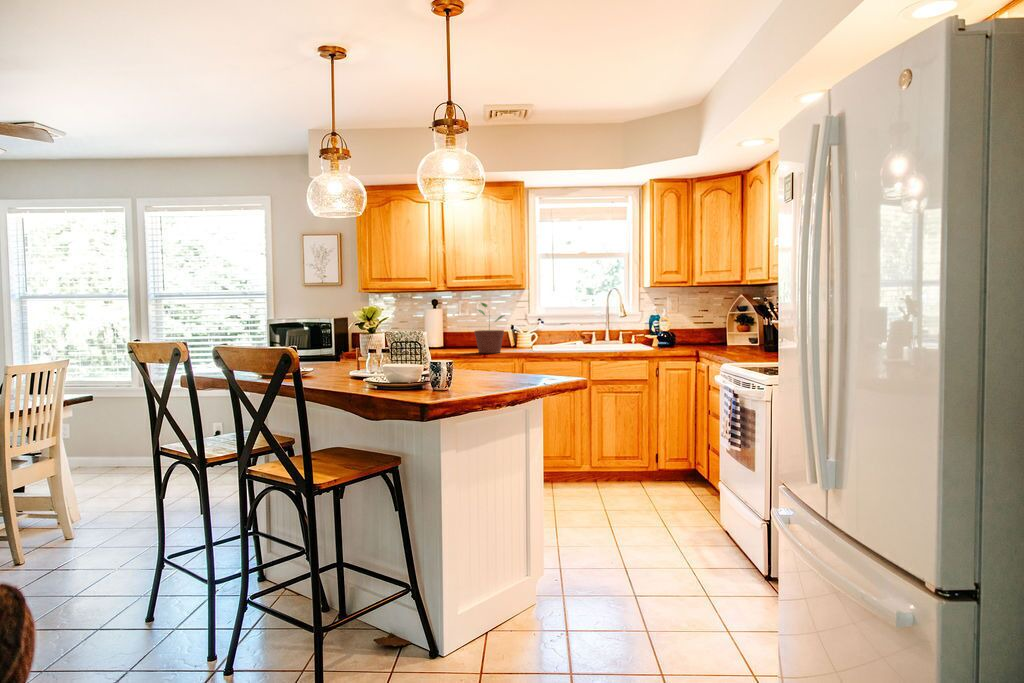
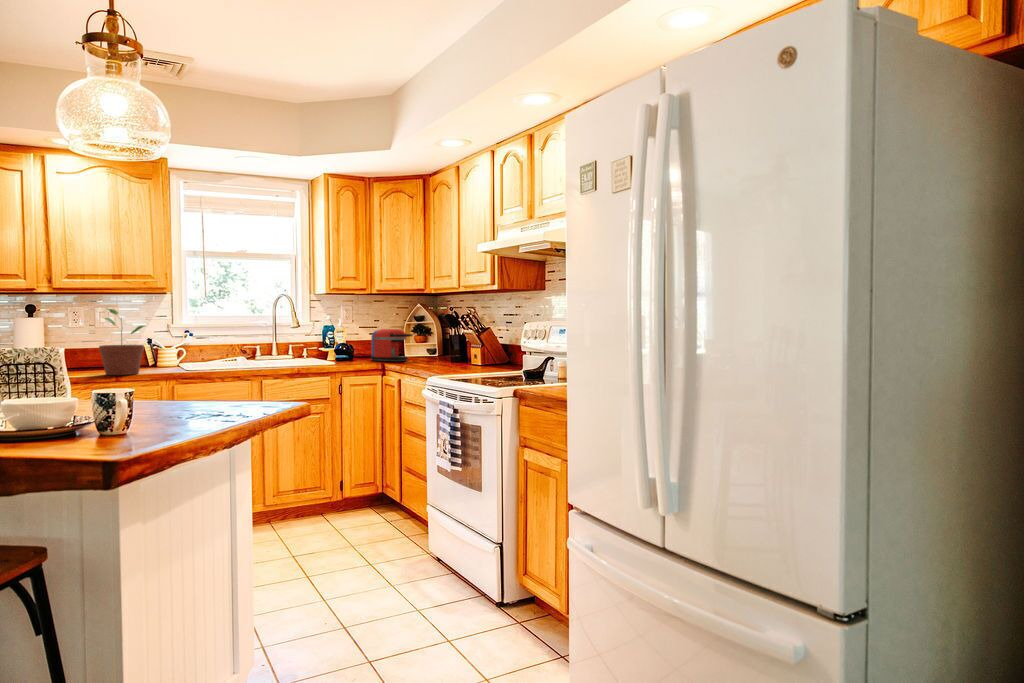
coffee maker: none [689,318,728,349] -> present [371,329,412,361]

